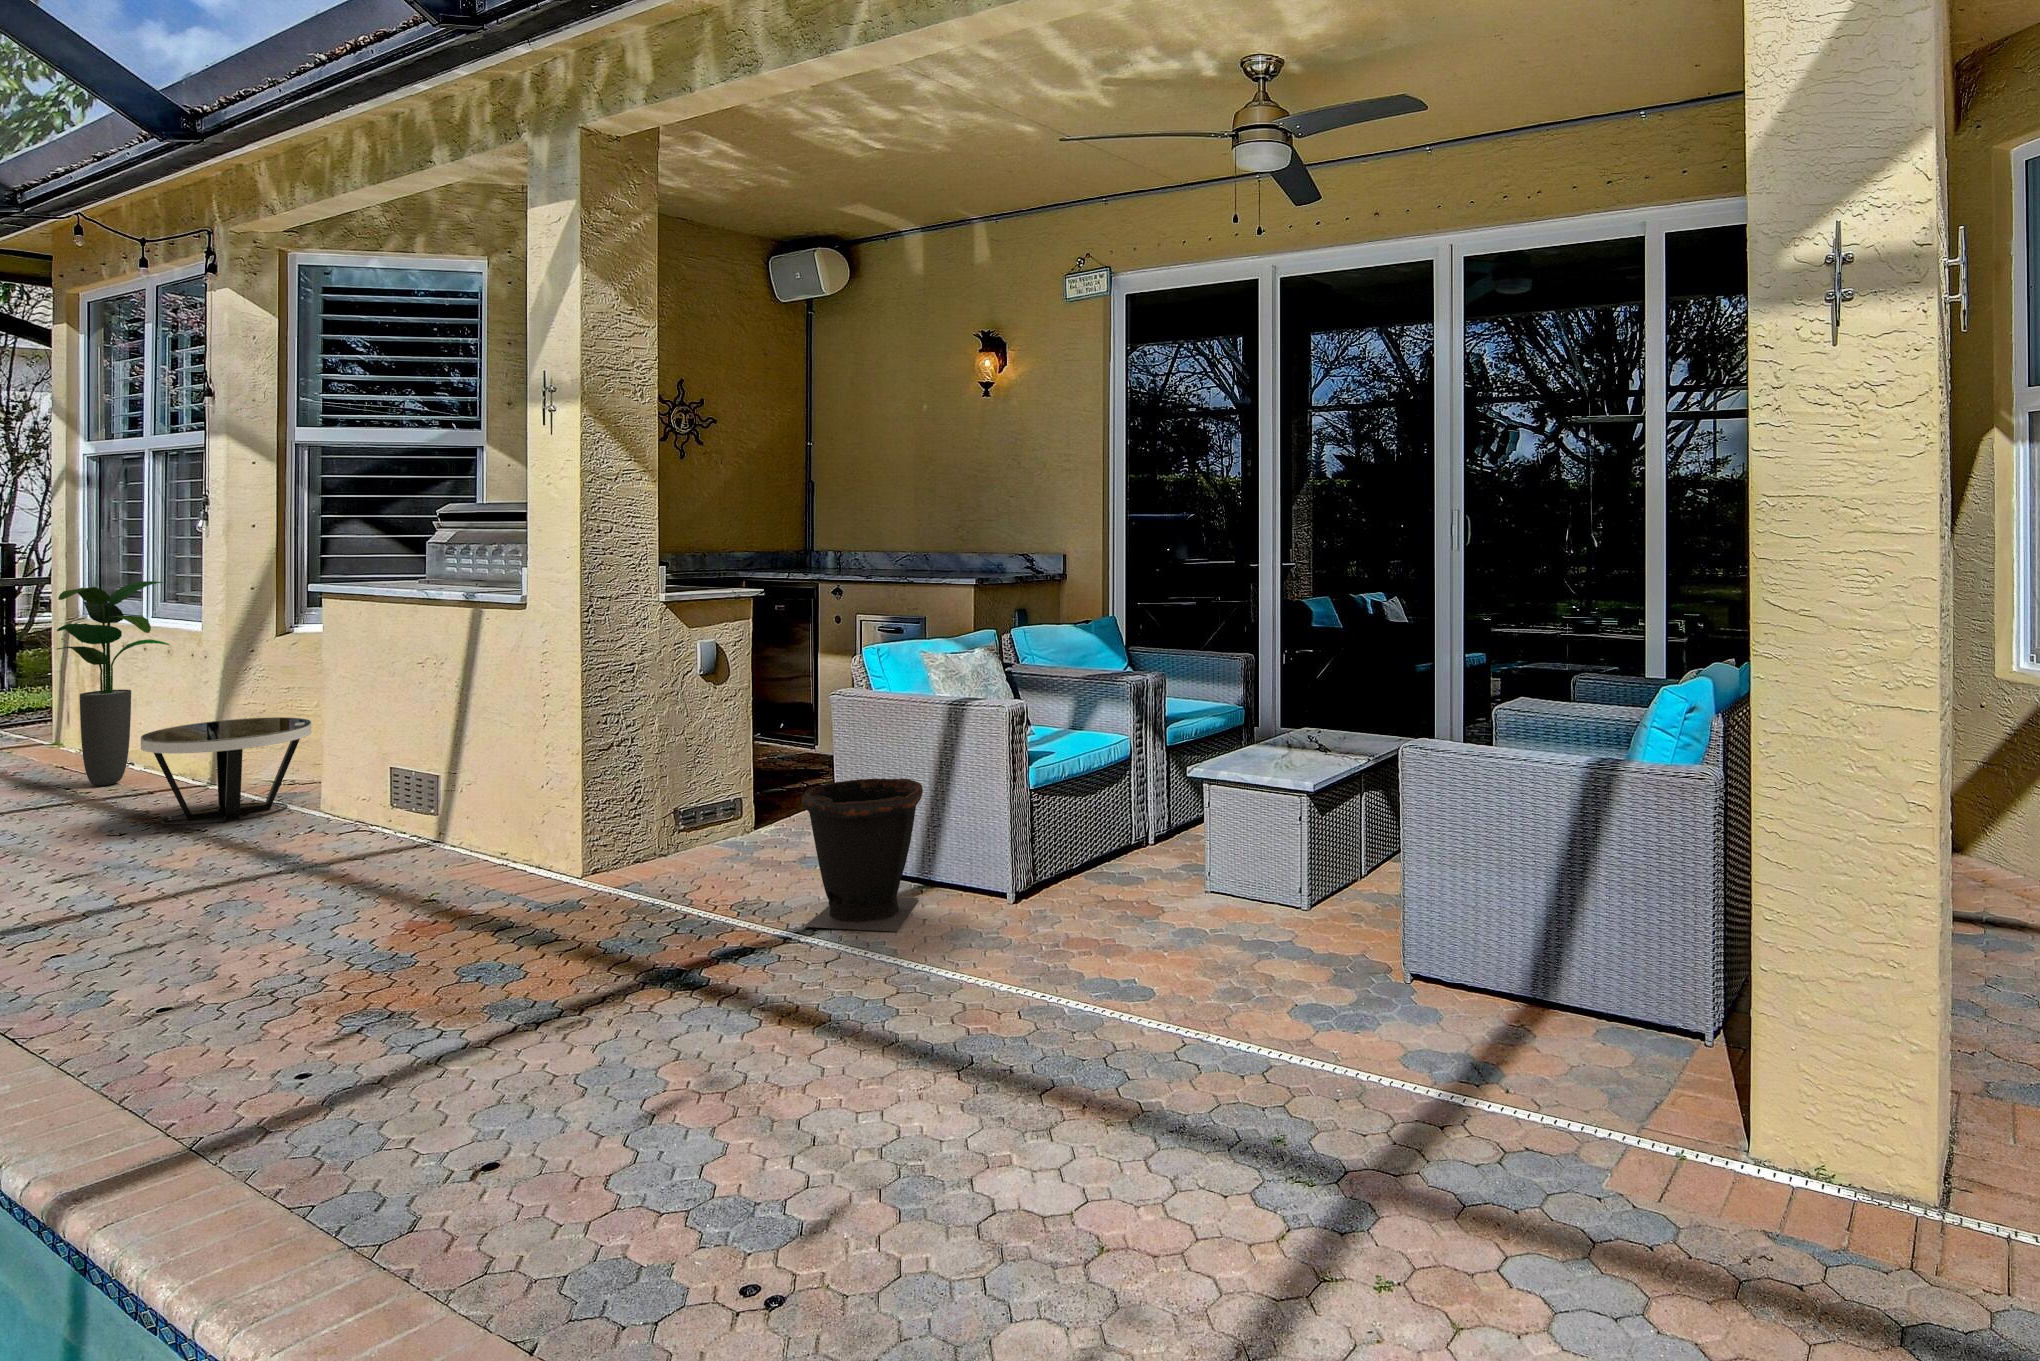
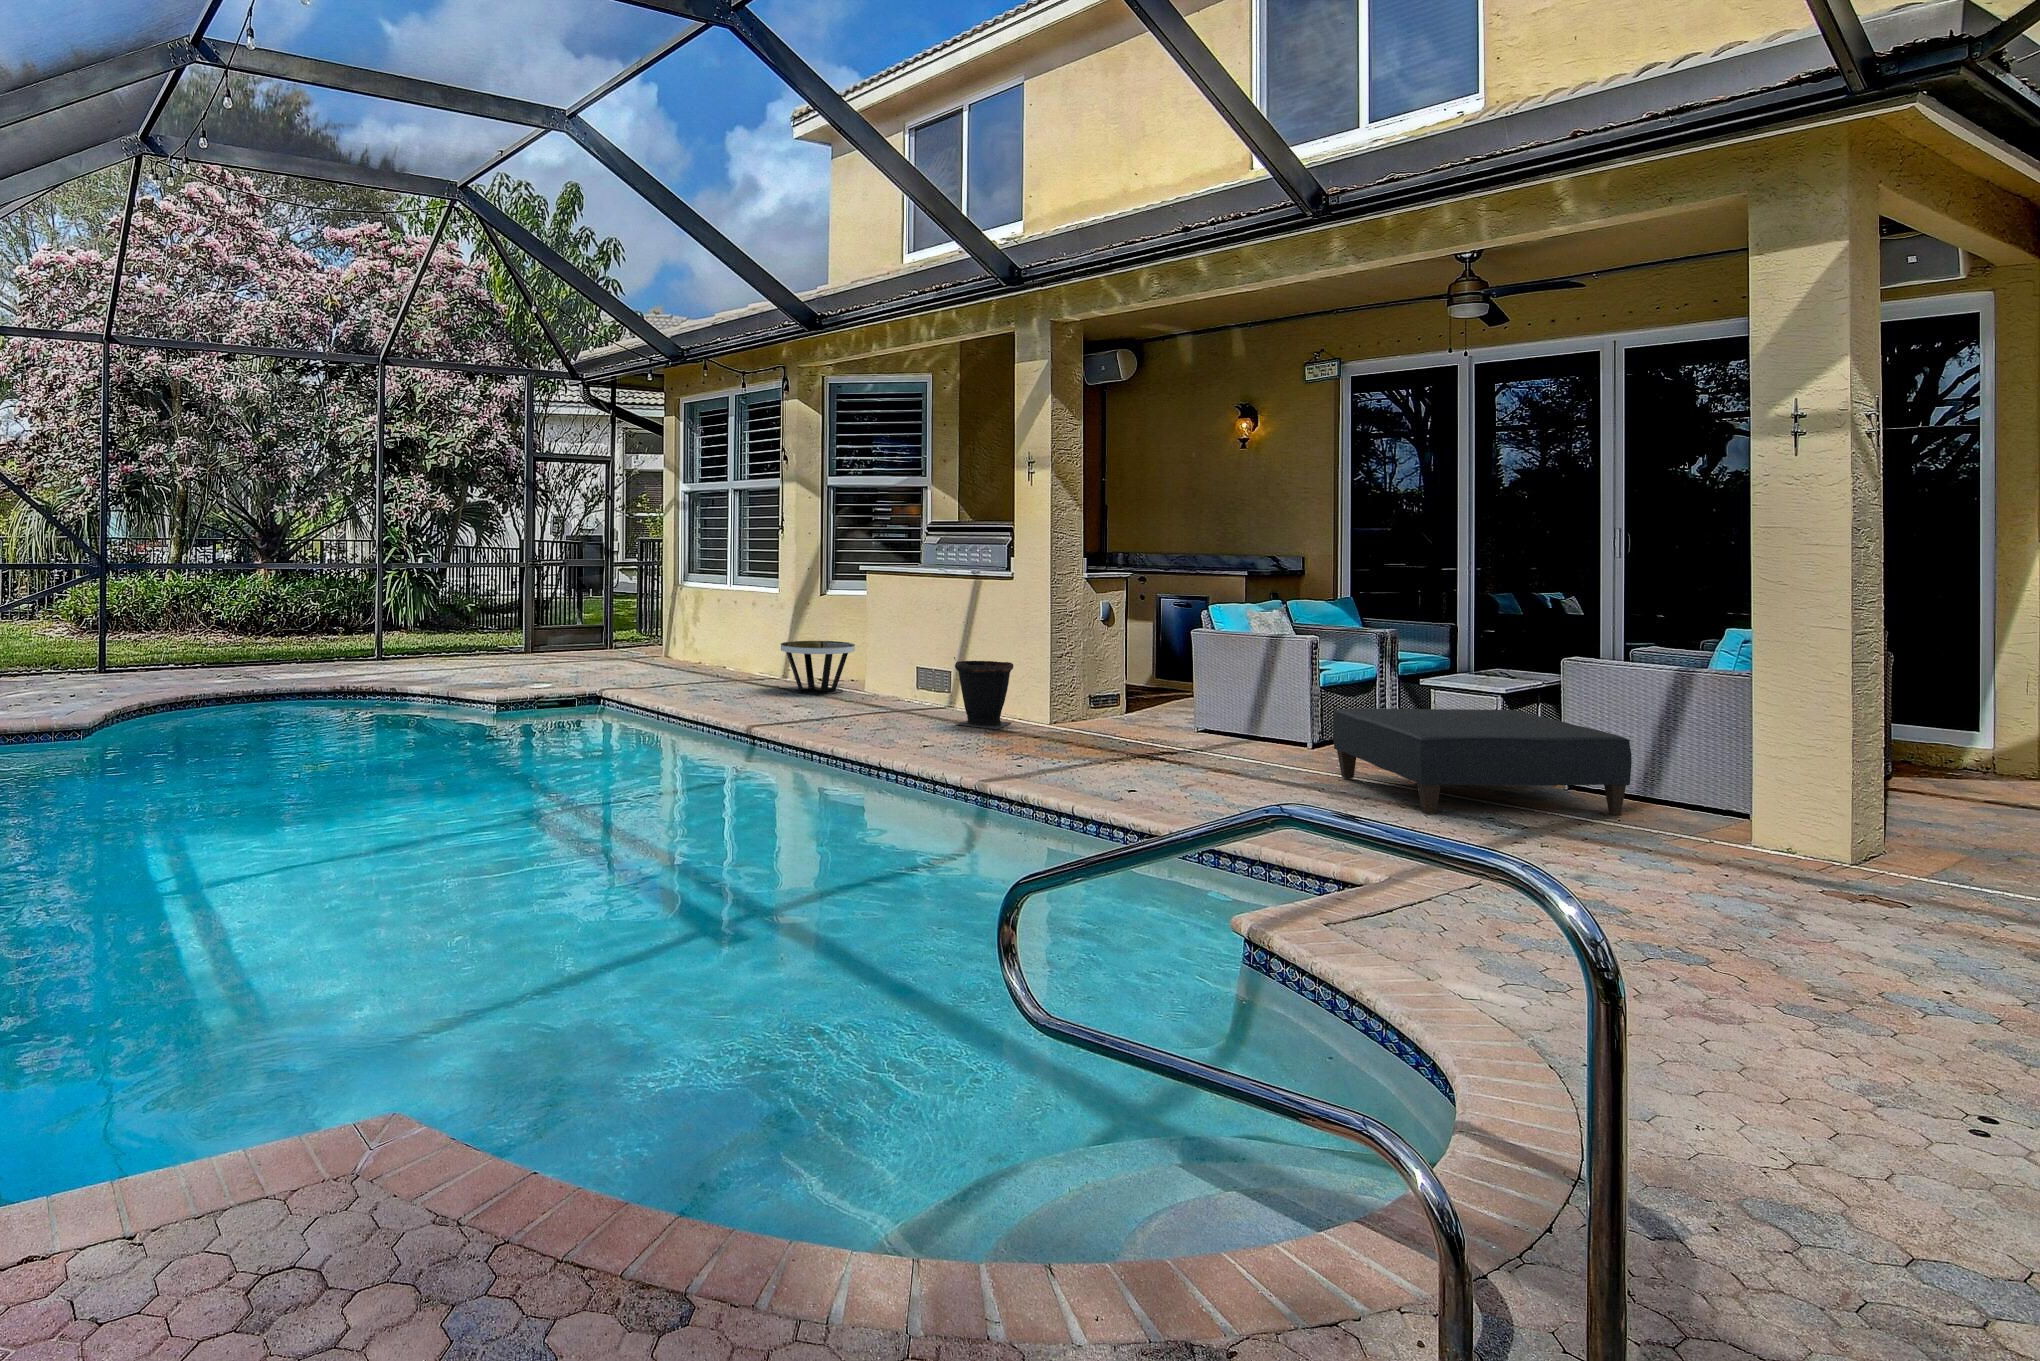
potted plant: present [57,581,169,785] -> none [705,563,756,676]
bucket: present [799,779,923,931] -> present [954,657,1014,729]
ottoman: none [1015,824,1518,1143] -> present [1333,709,1632,816]

